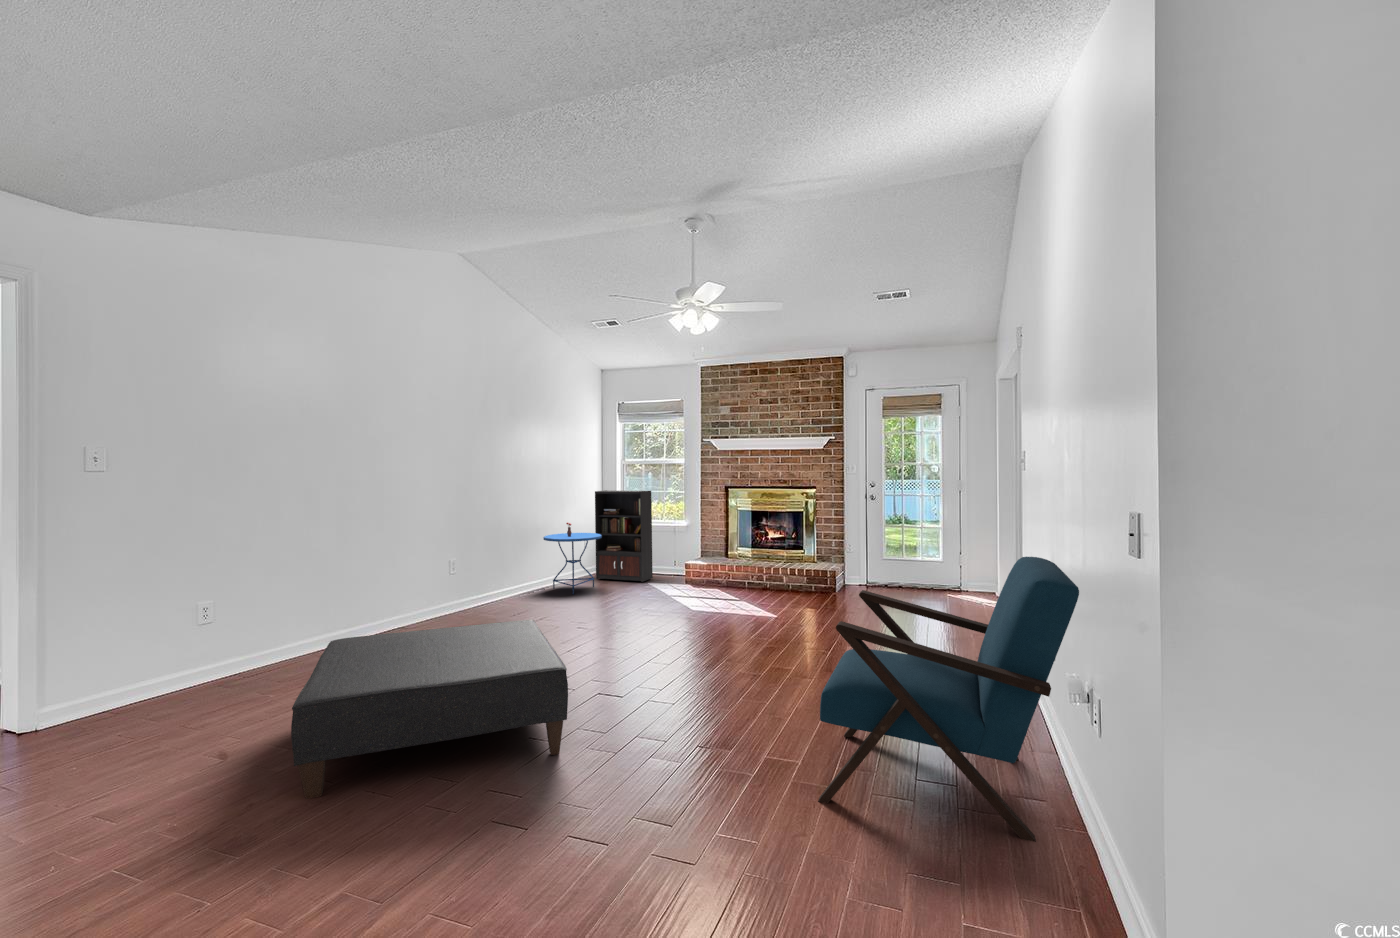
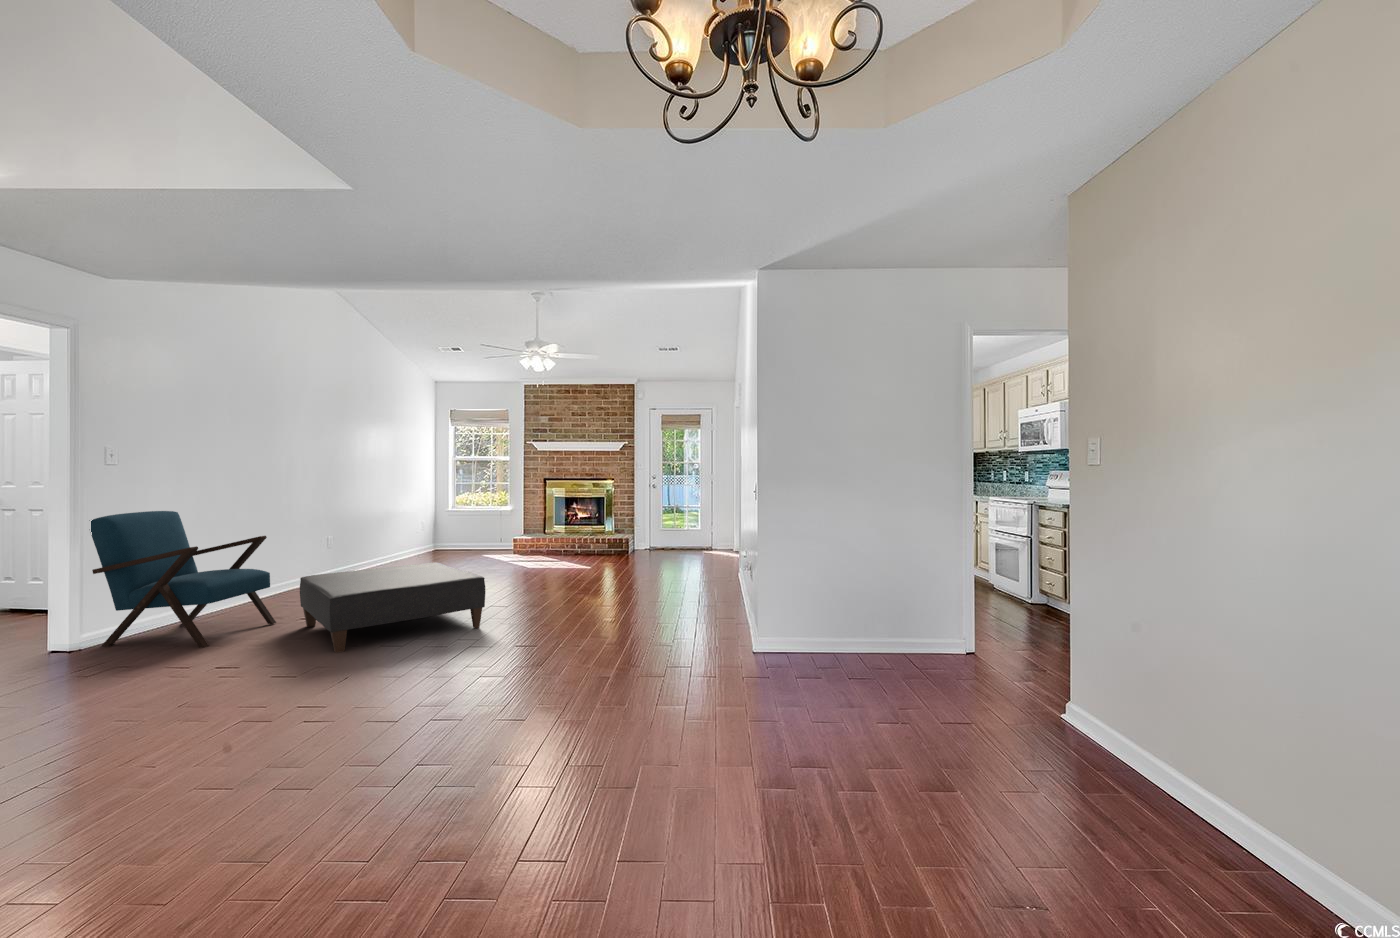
bookcase: present [595,490,674,582] -> none [435,482,501,554]
side table: present [543,523,602,594] -> none [396,507,446,564]
armchair: present [818,557,1079,842] -> present [91,511,276,648]

